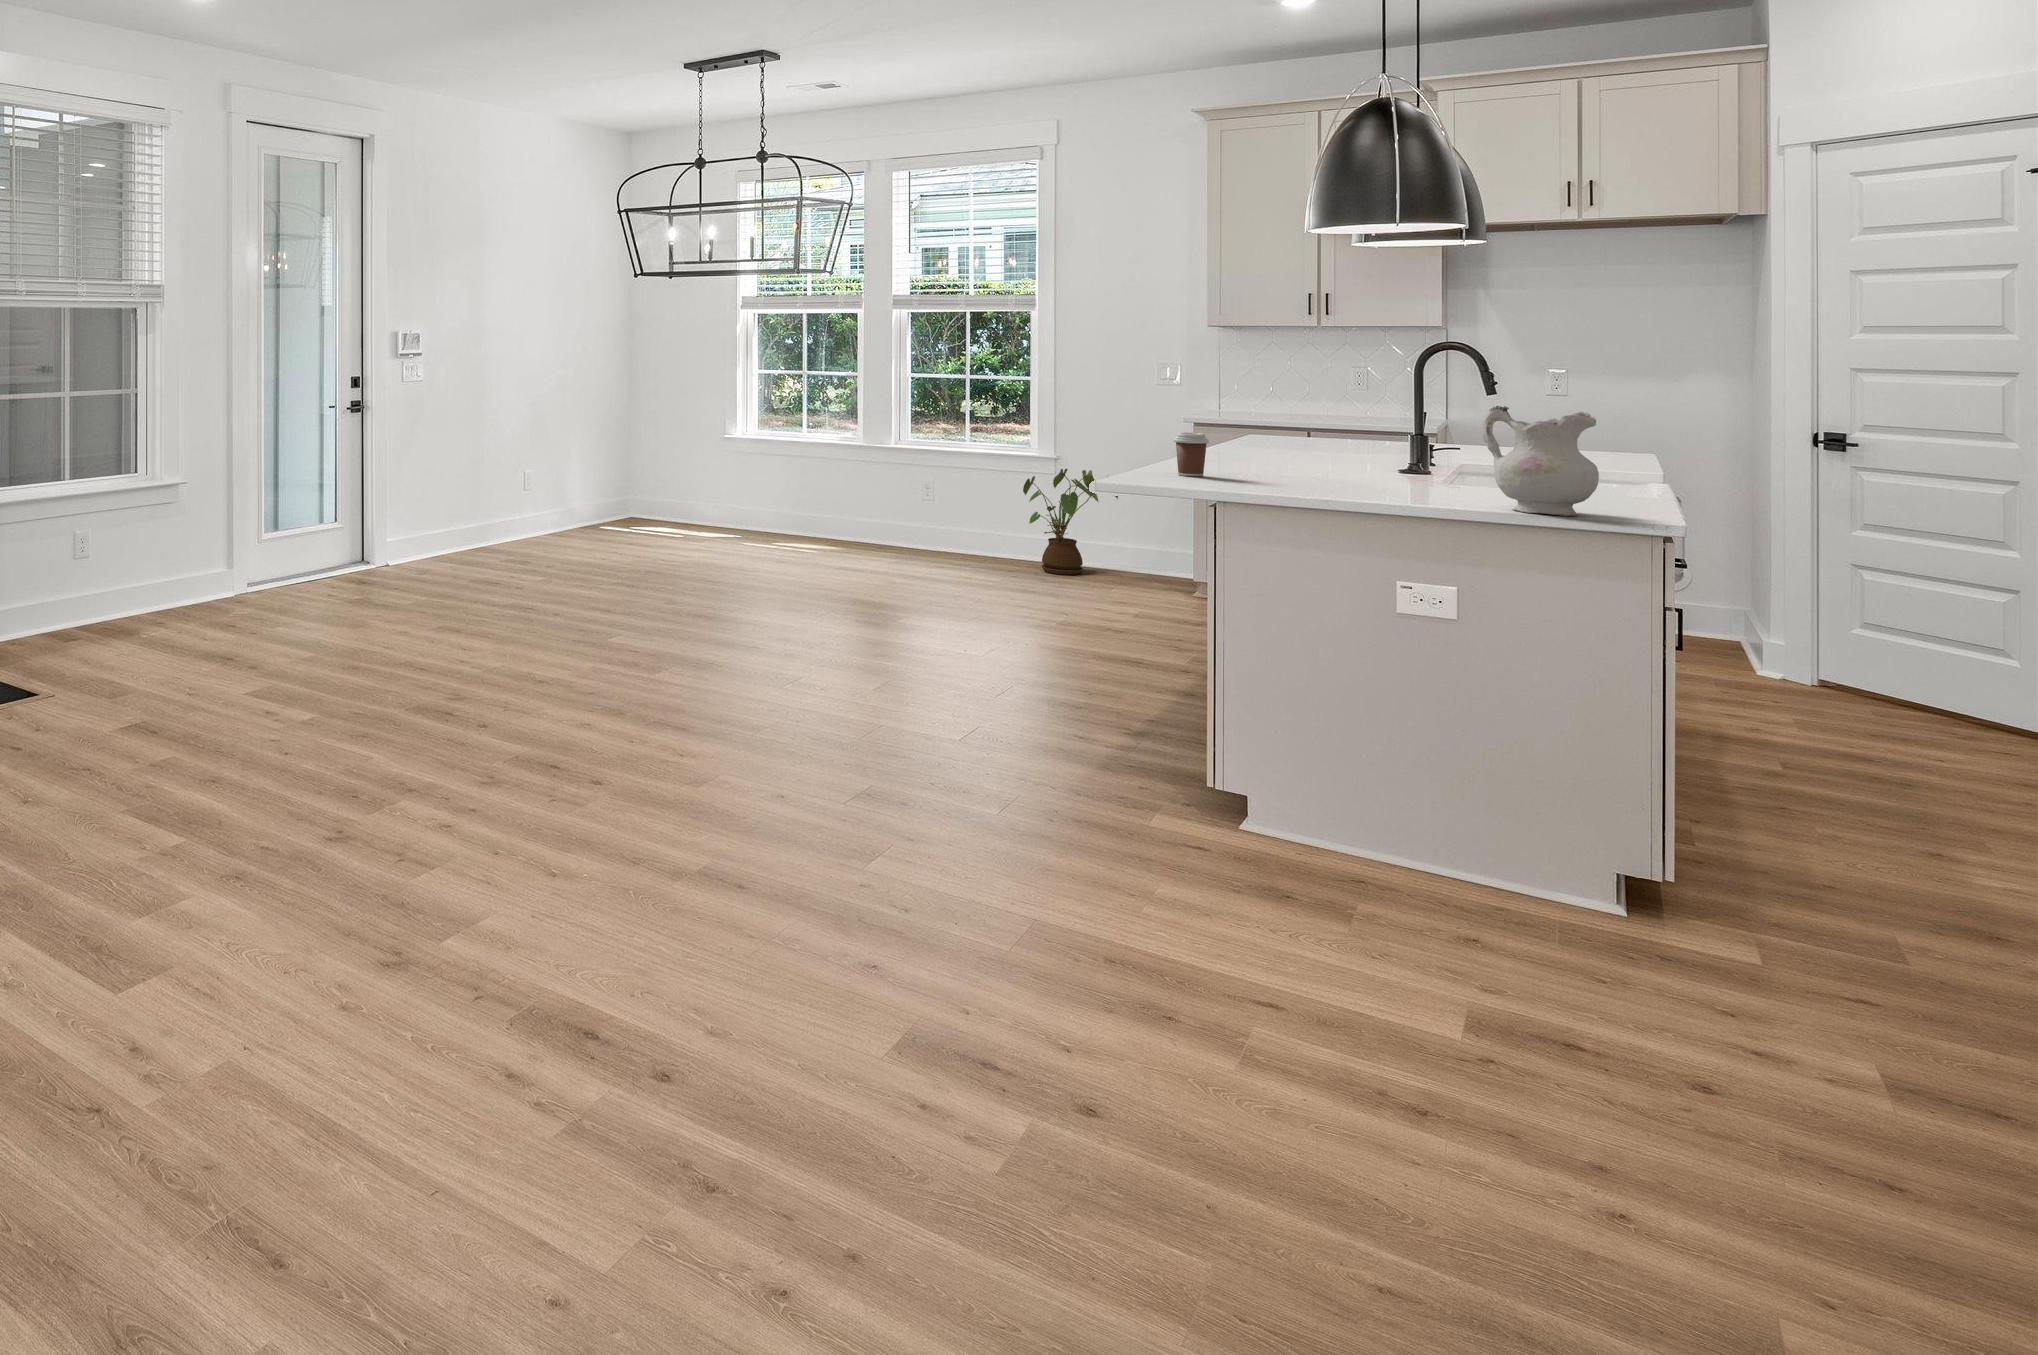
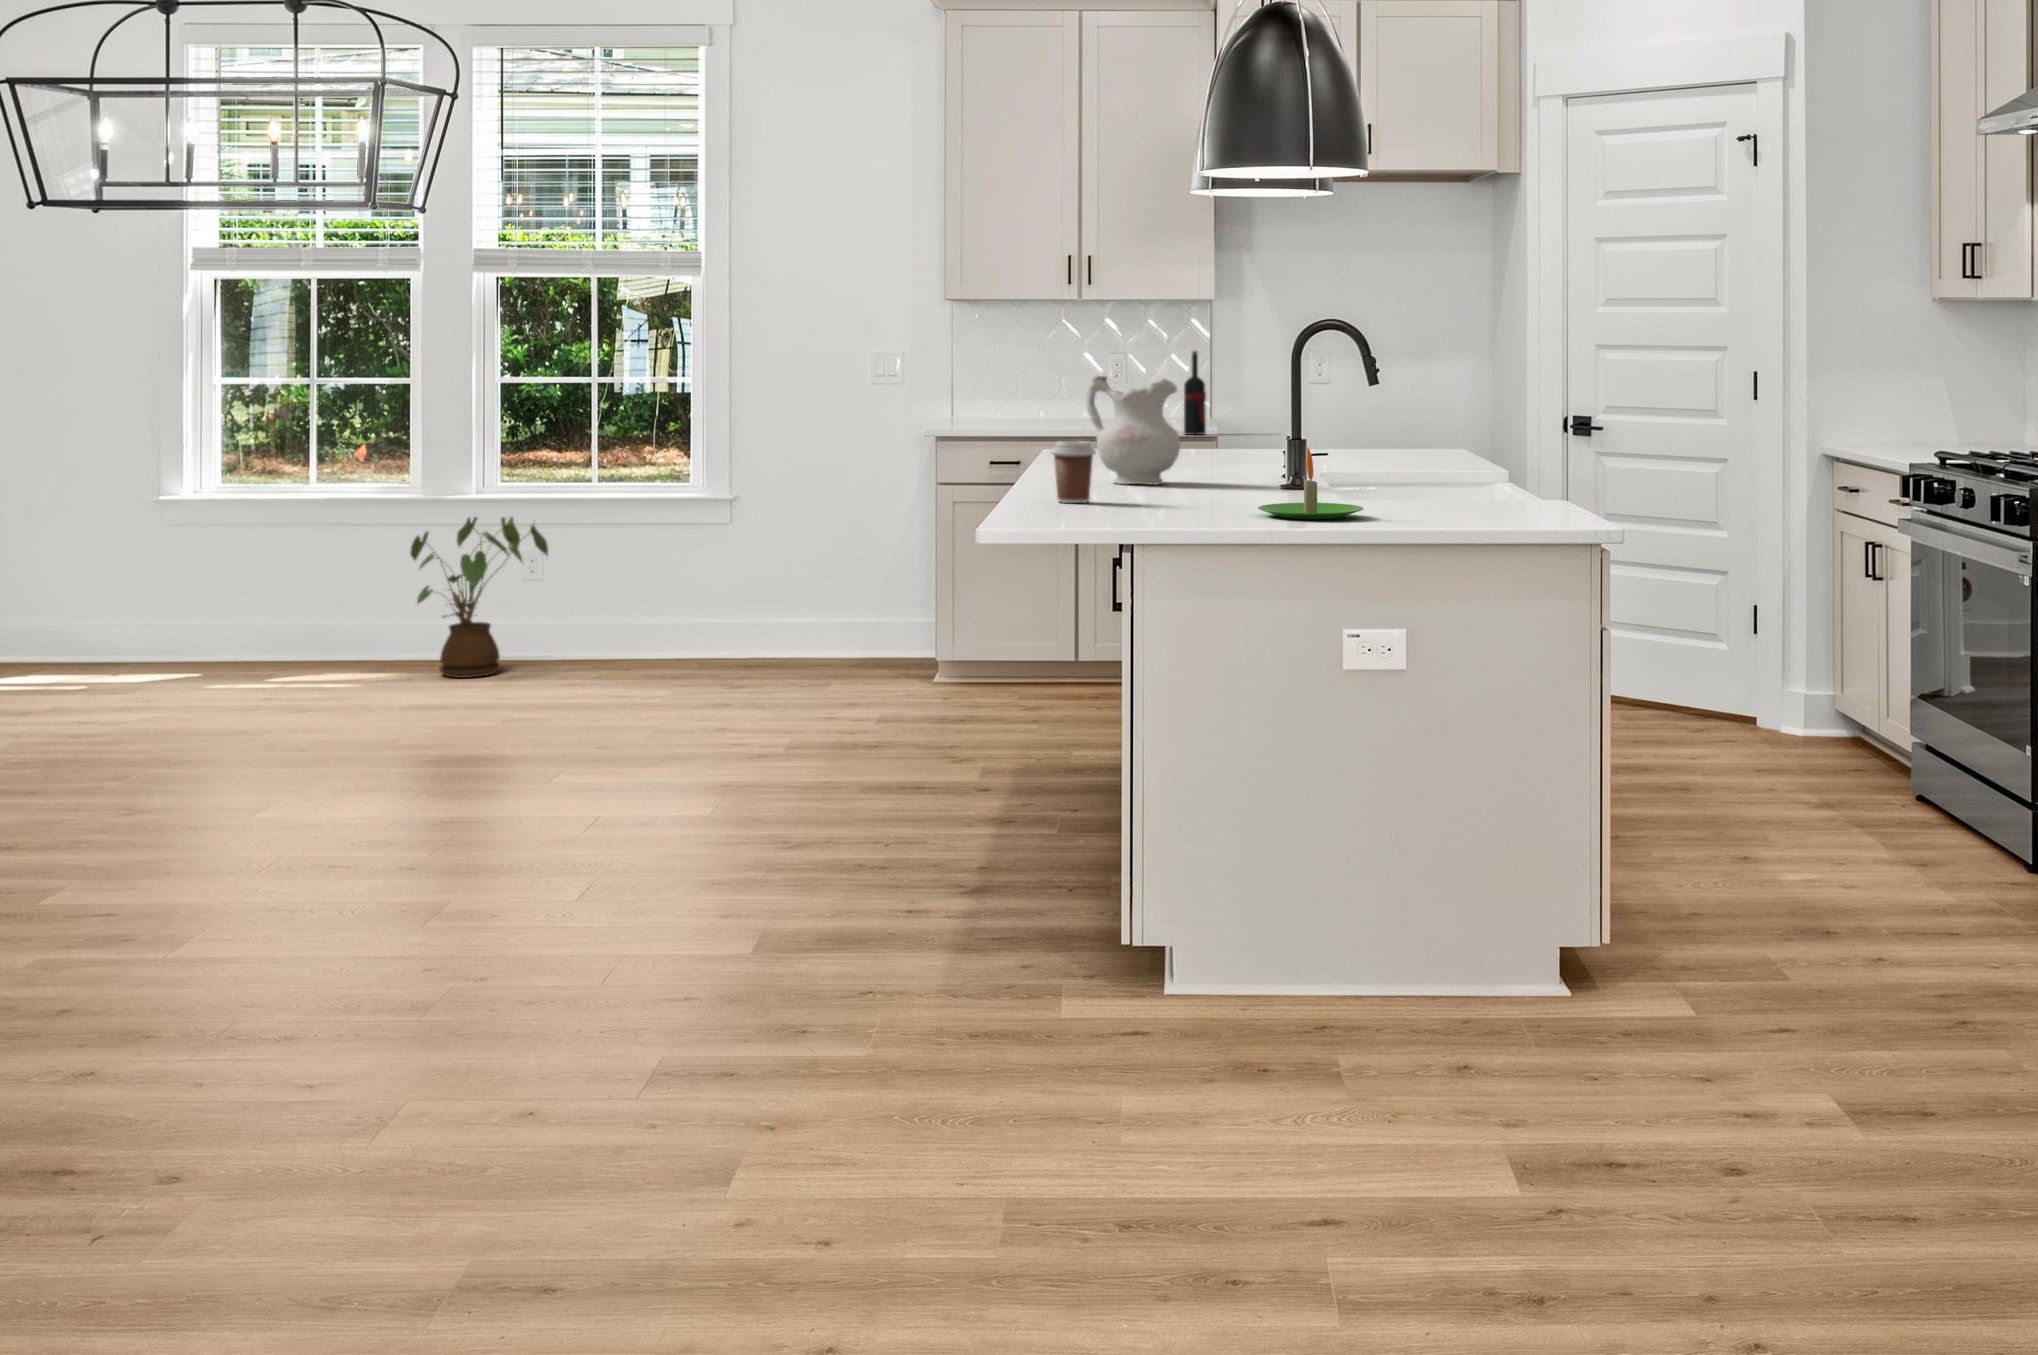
wine bottle: none [1409,364,1430,430] -> present [1184,351,1206,435]
ceramic pitcher: present [1482,406,1599,516] -> present [1086,376,1180,485]
candle: none [1325,447,1422,502] -> present [1258,447,1364,519]
house plant: present [1023,469,1118,575] -> present [410,517,548,678]

